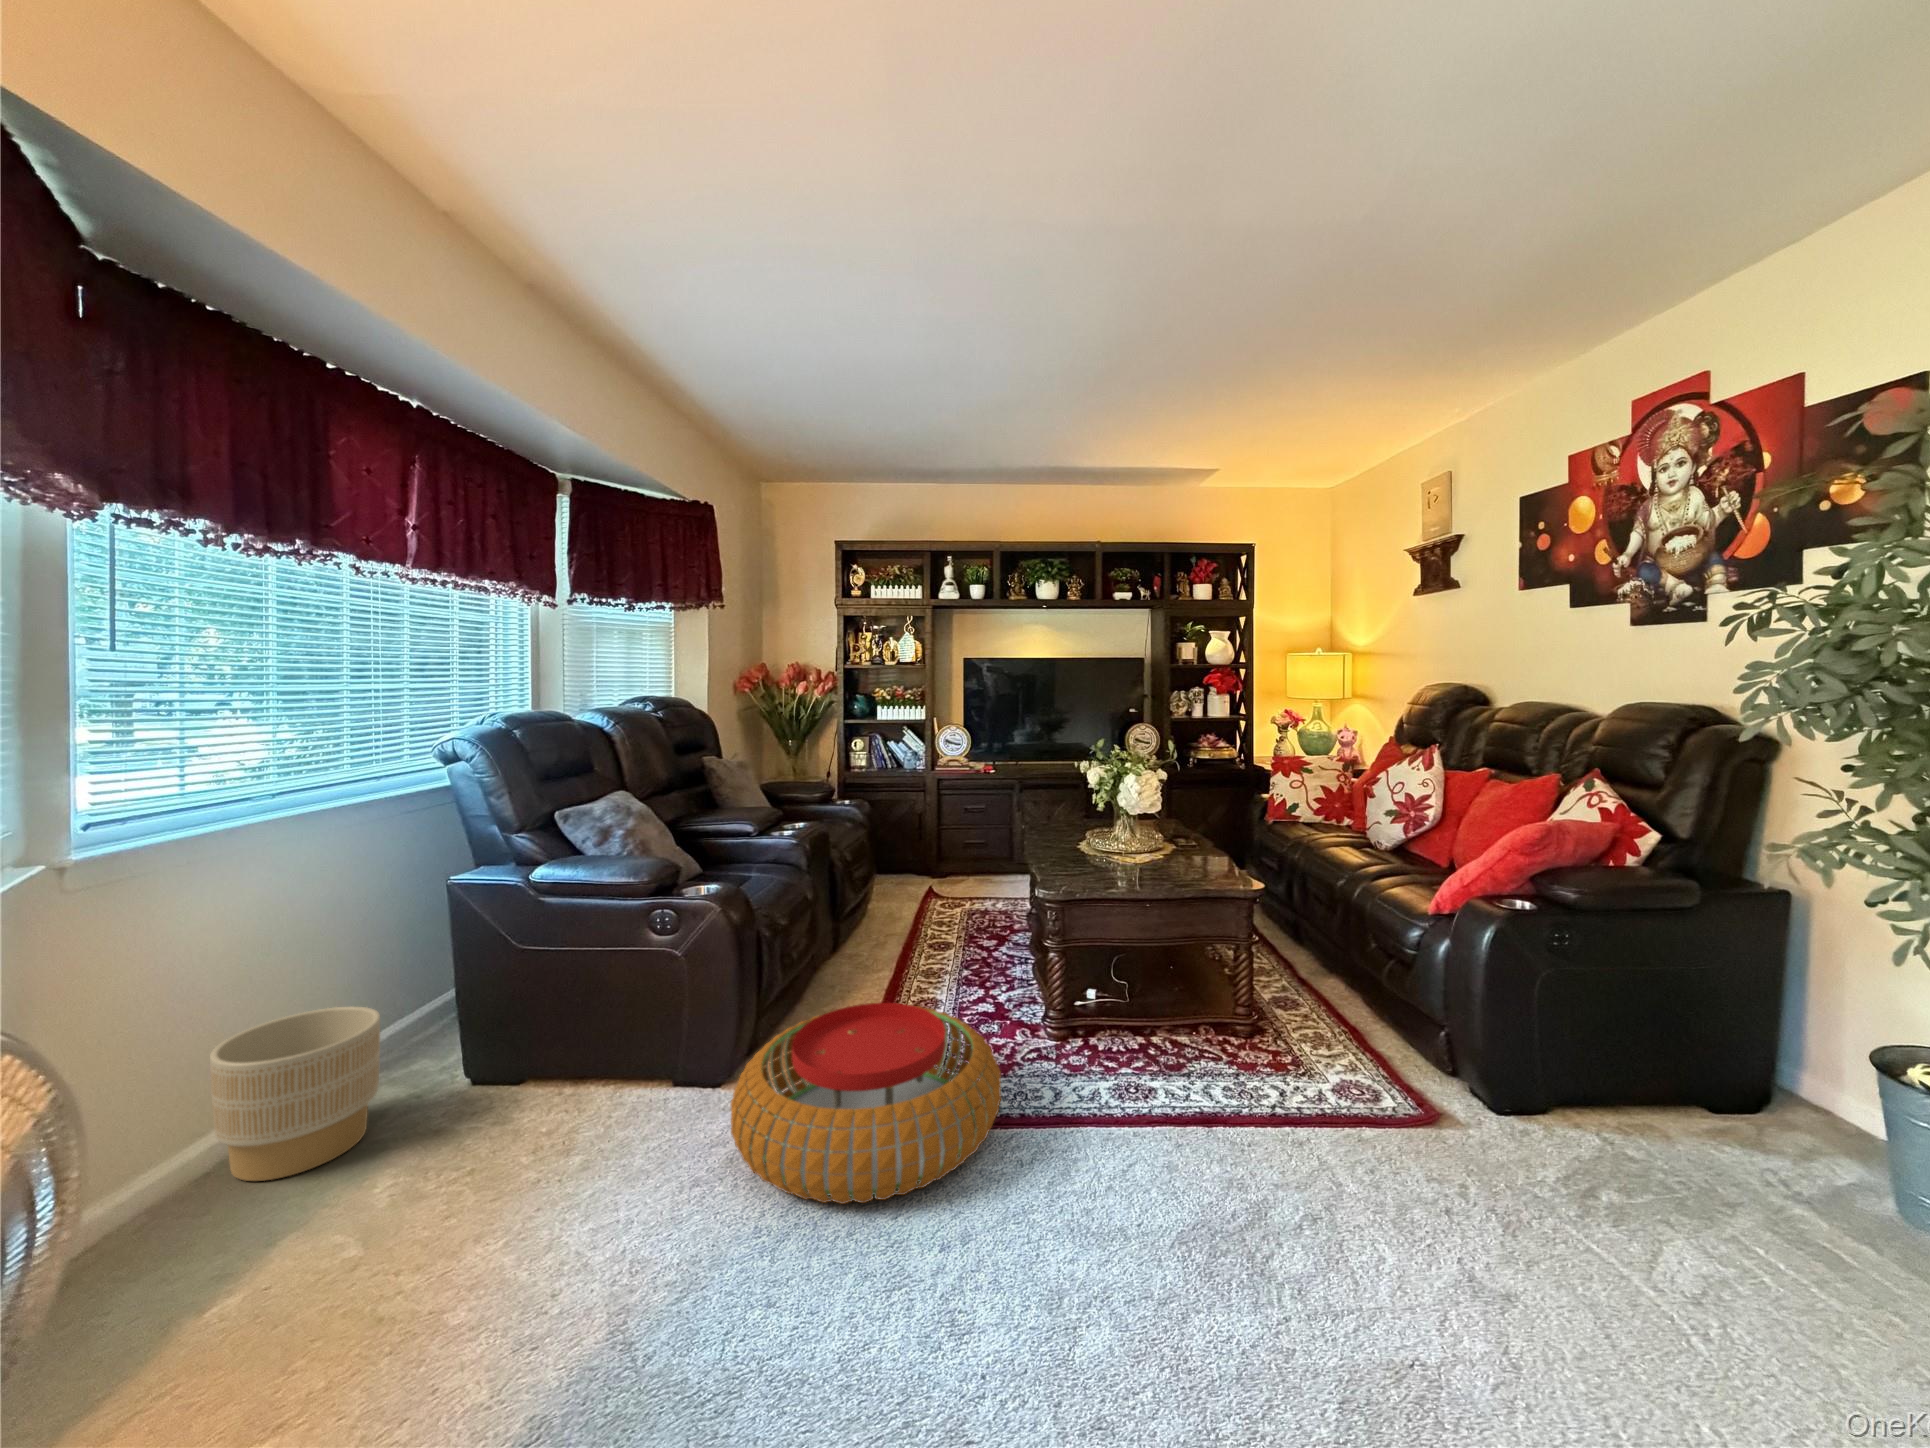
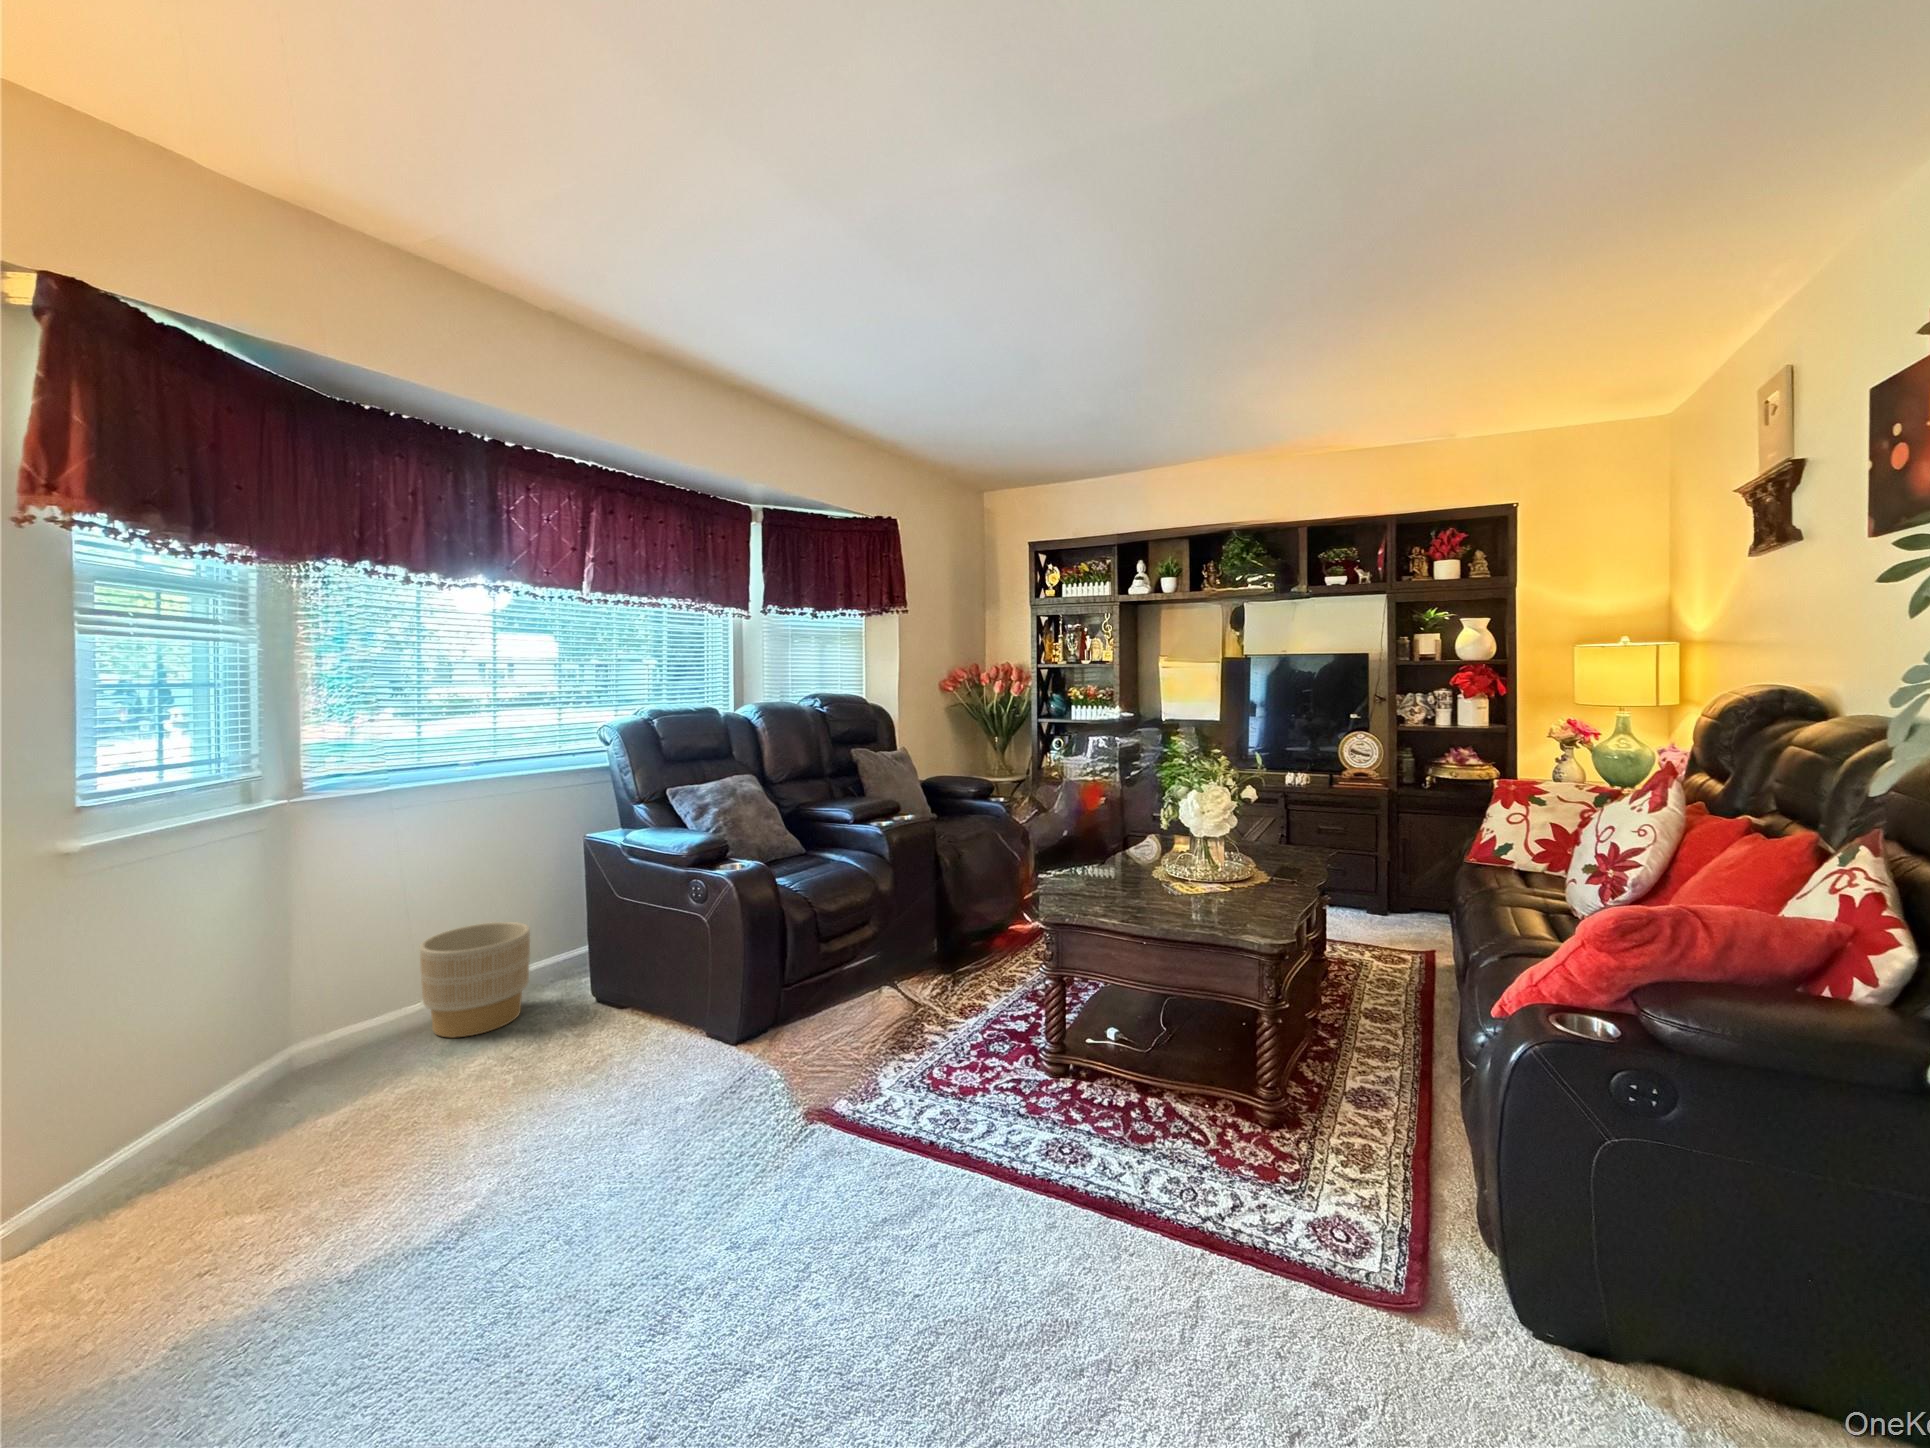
pouf: present [731,1003,1001,1204] -> none [665,994,932,1183]

